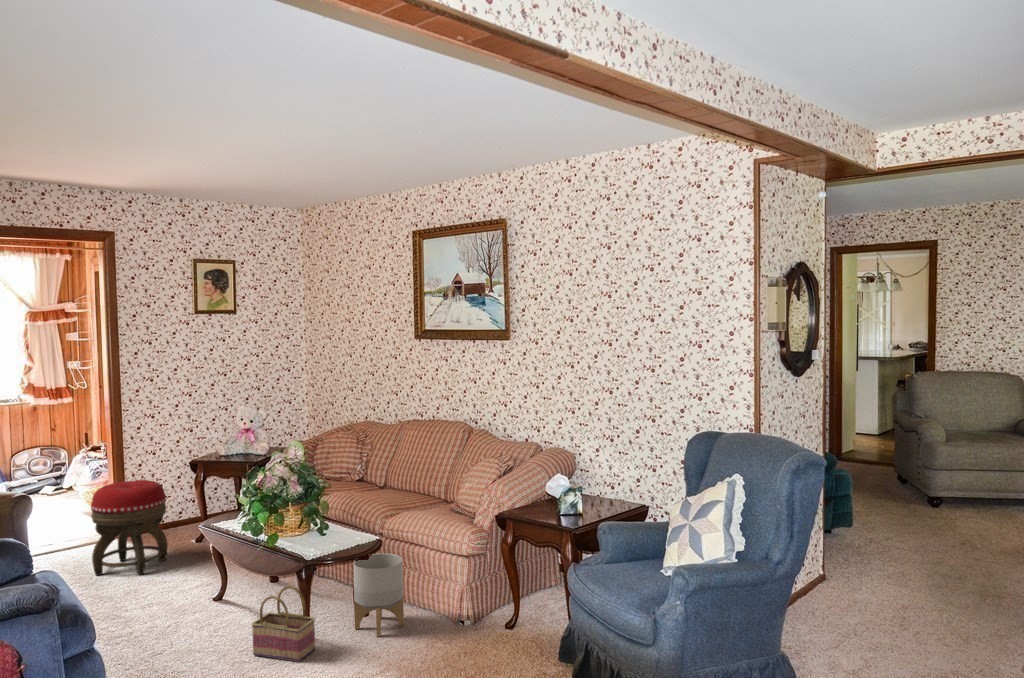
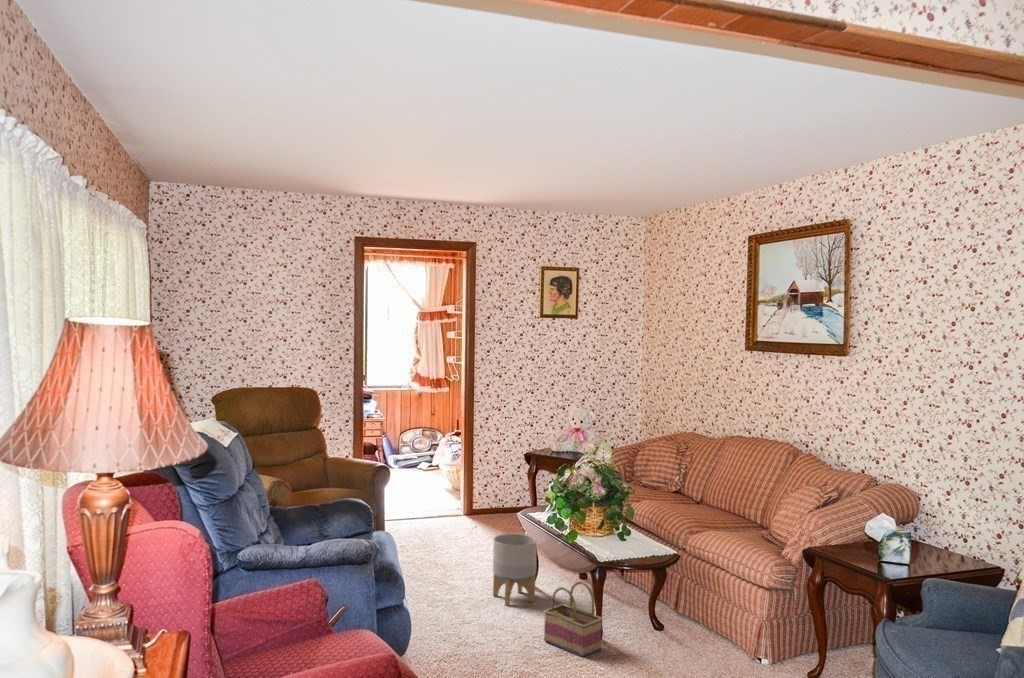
footstool: present [91,480,168,575] -> none [436,465,499,551]
planter: present [353,553,404,637] -> present [493,534,537,605]

